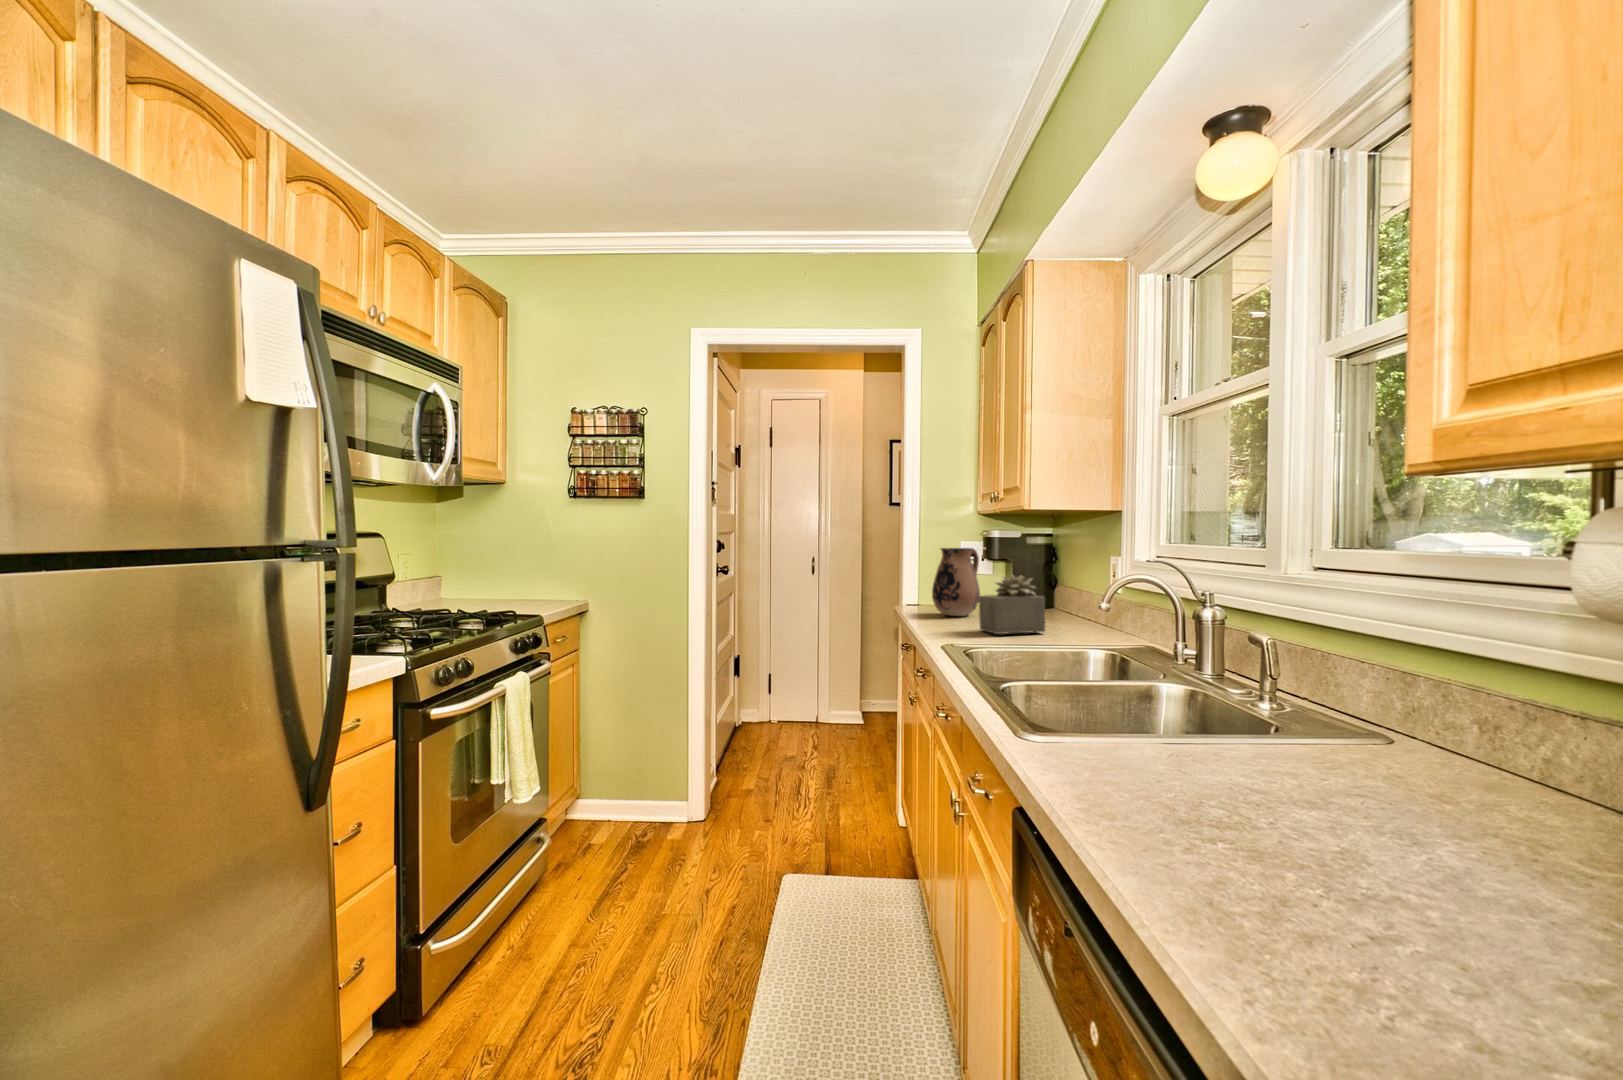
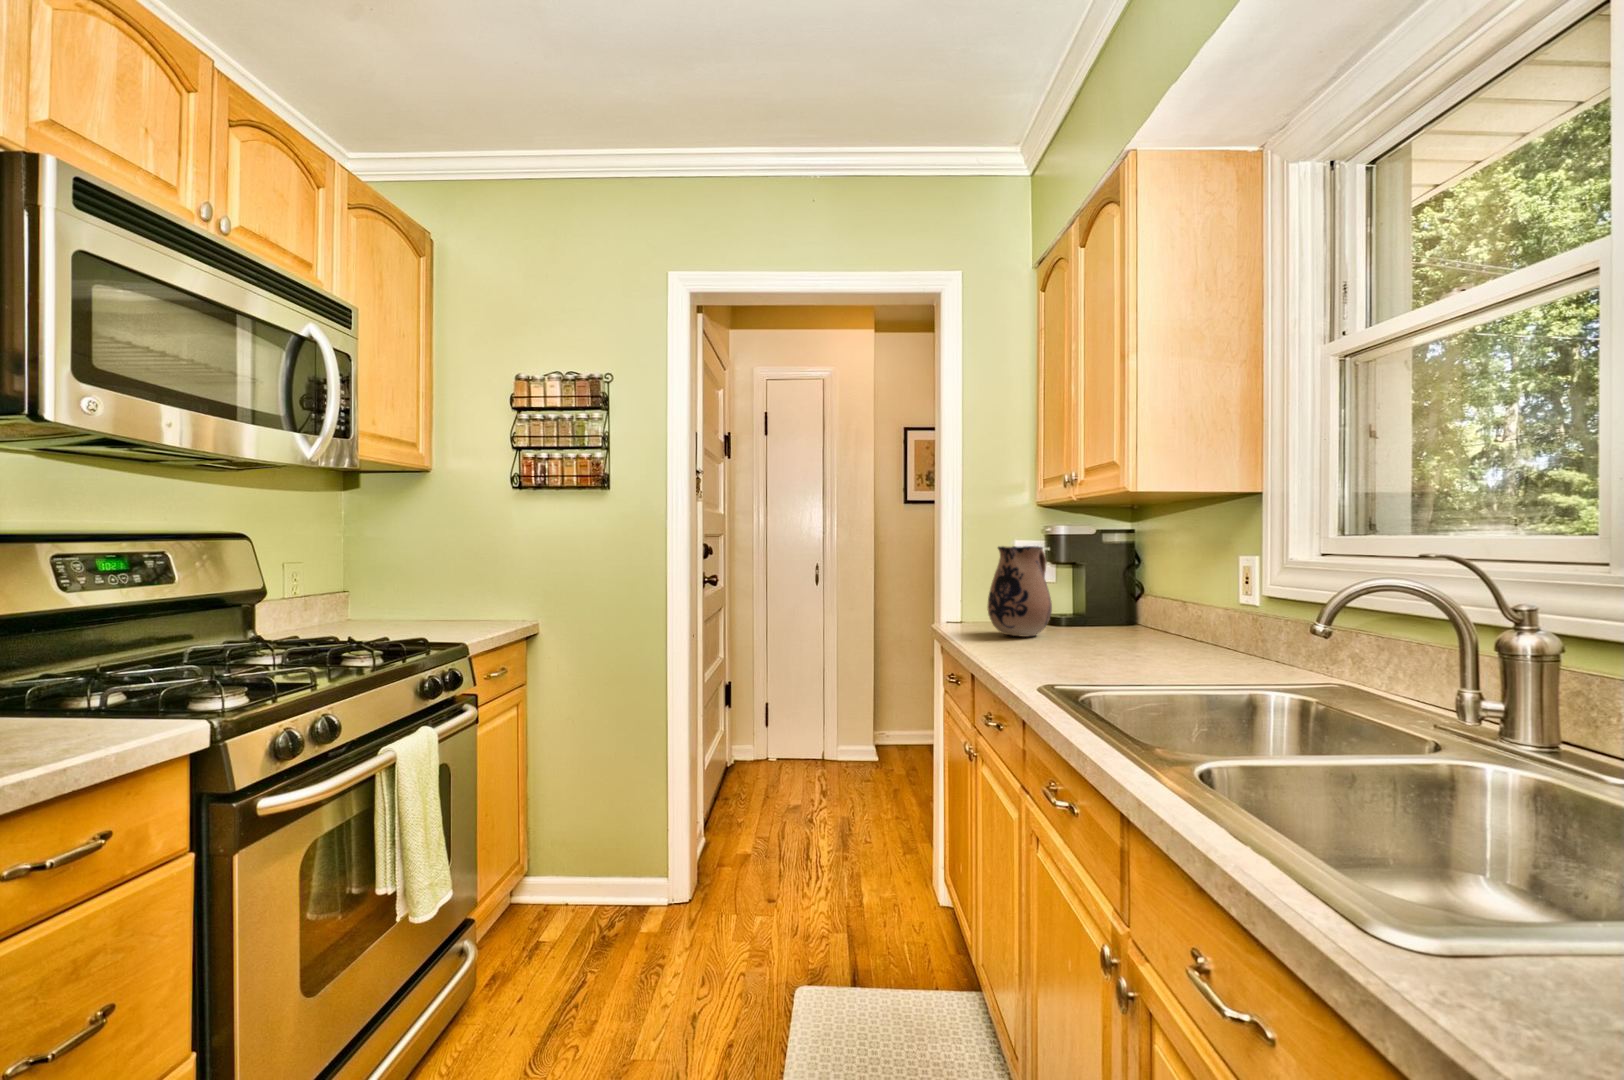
succulent plant: present [979,574,1045,634] -> none [1069,579,1171,664]

